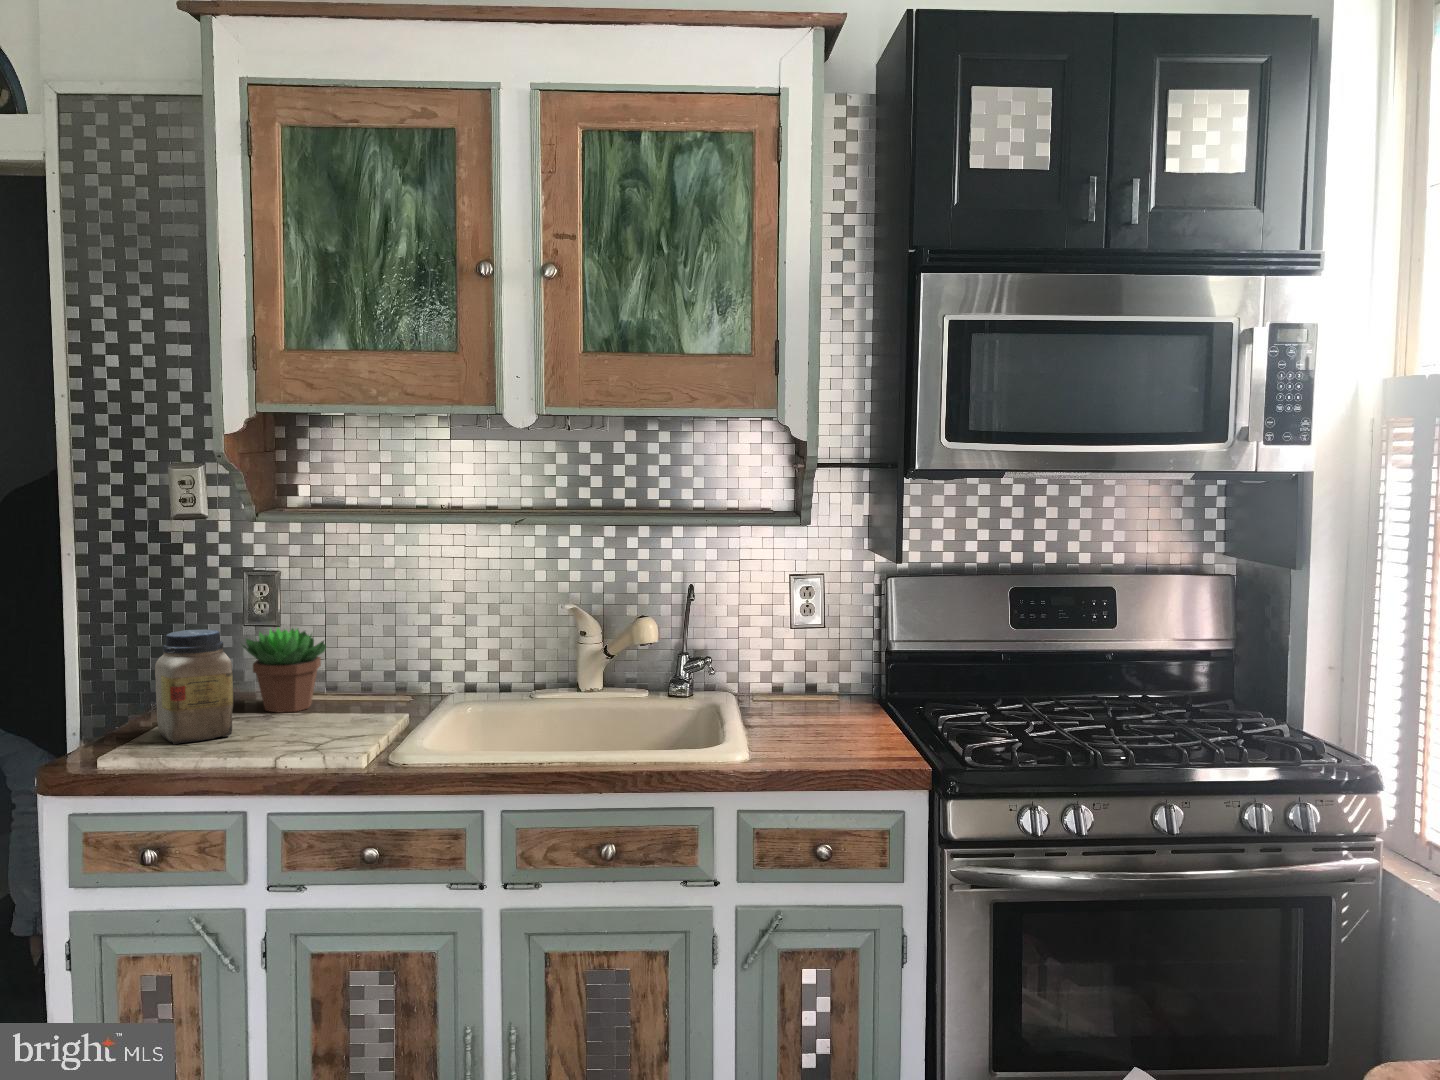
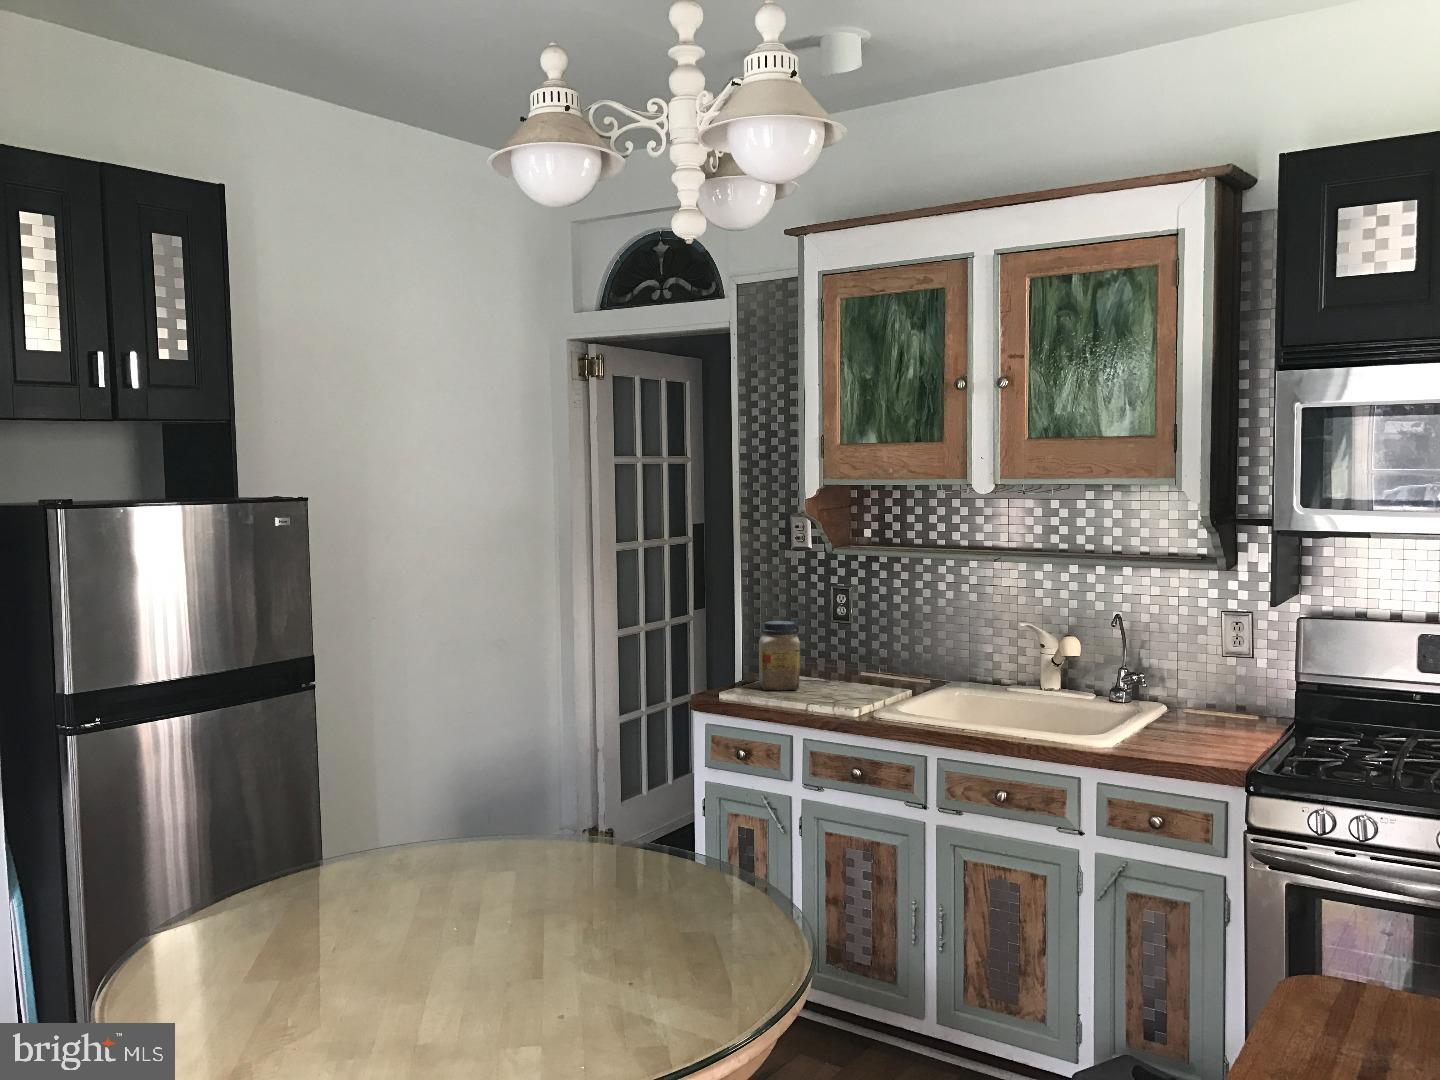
succulent plant: present [243,628,326,712] -> none [817,625,876,683]

